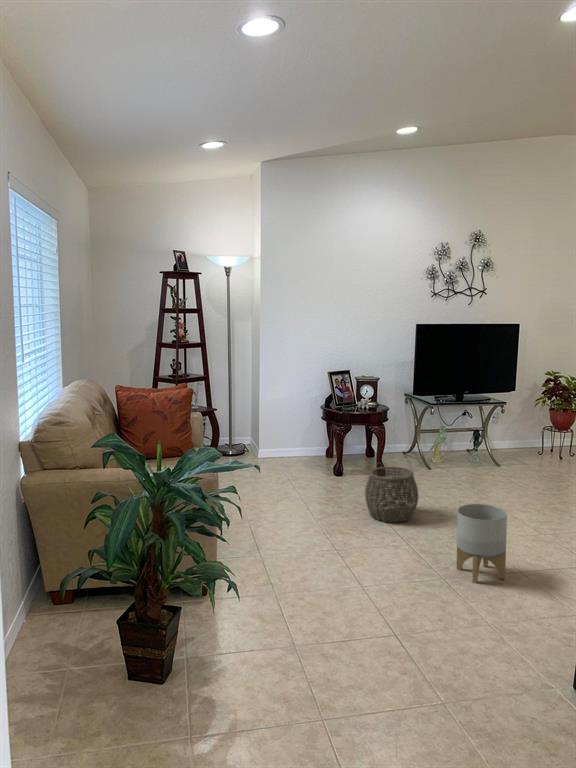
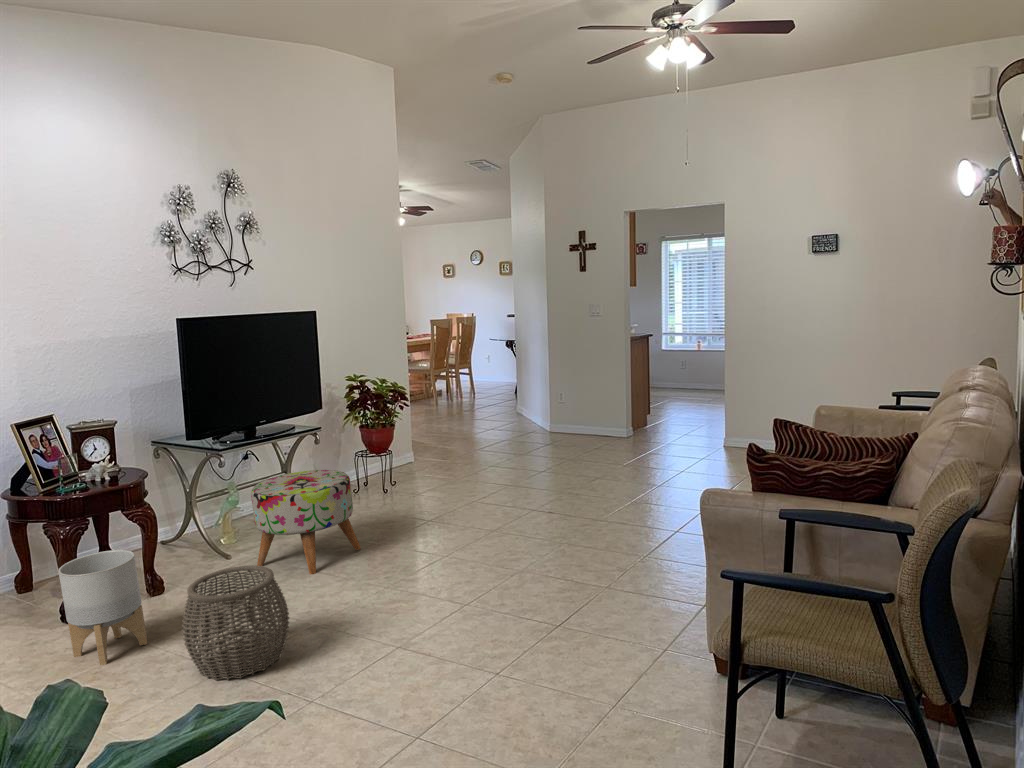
ottoman: none [439,427,503,490] -> present [251,470,361,574]
planter: present [457,504,507,583] -> present [58,550,147,665]

